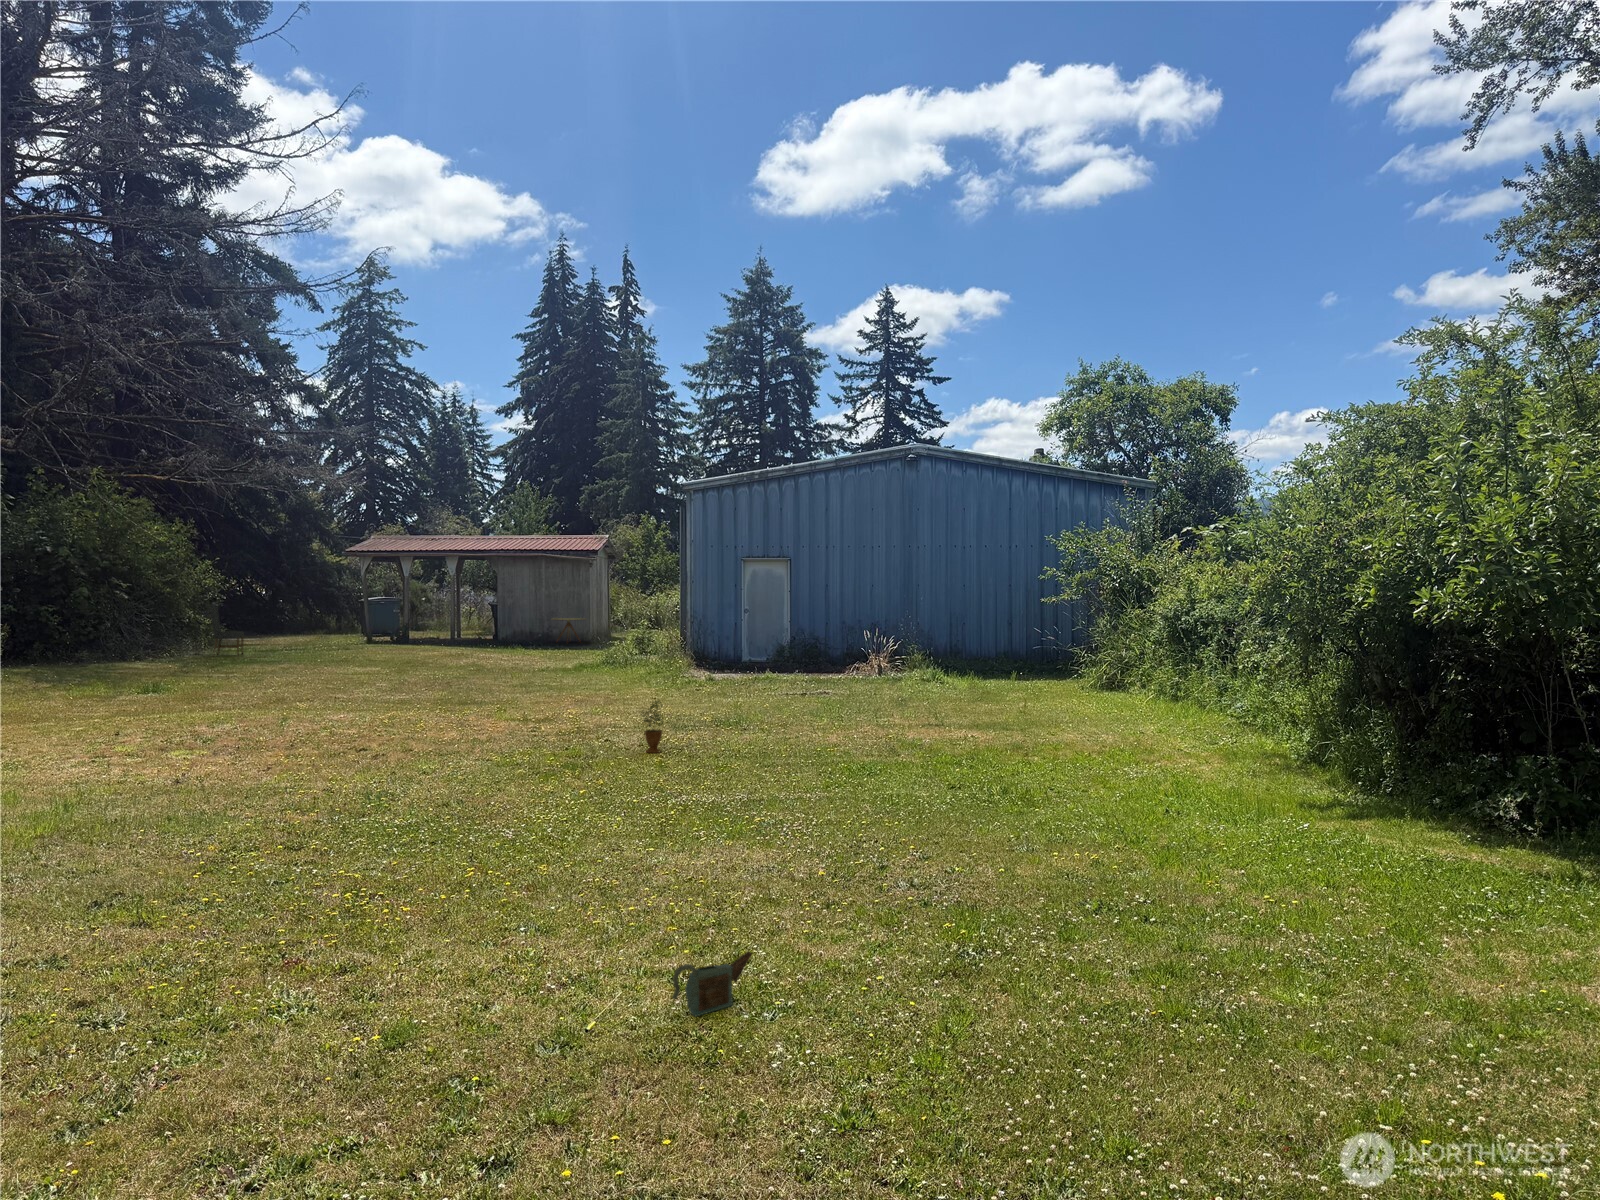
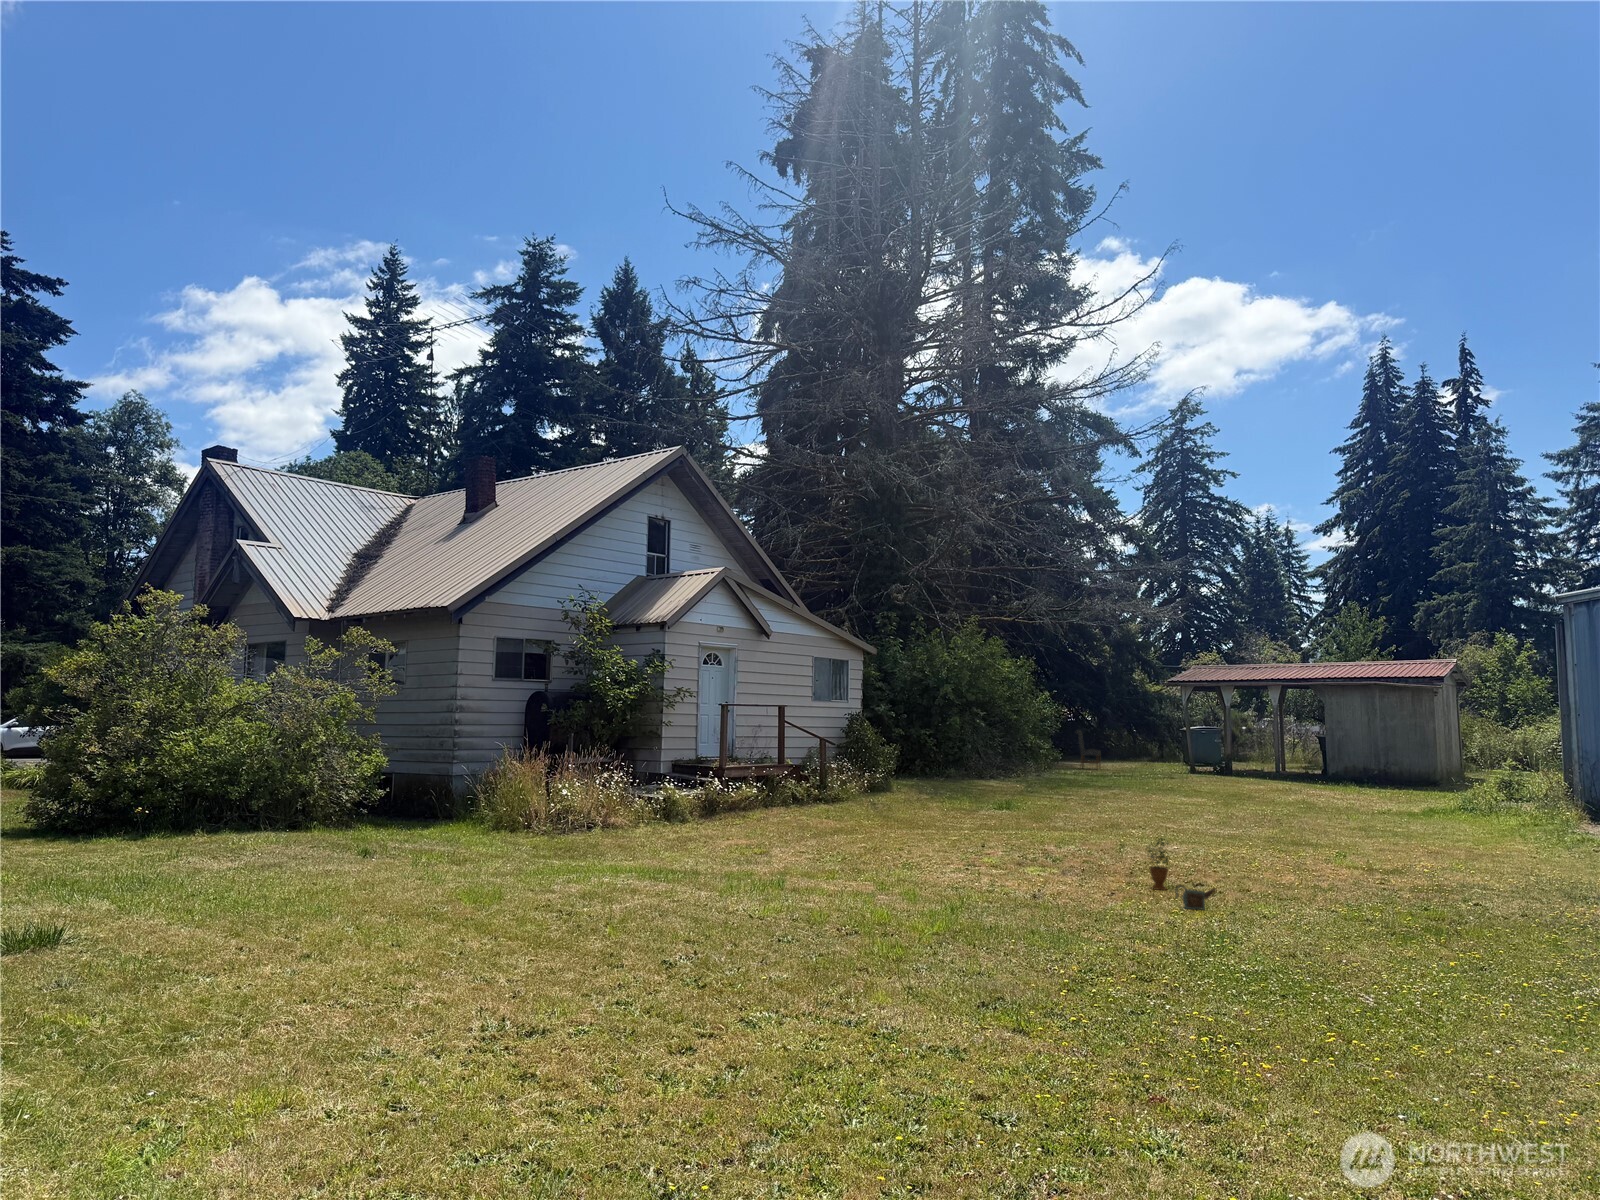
round table: present [554,618,584,643] -> none [1373,750,1414,777]
potted plant: present [641,701,663,753] -> present [1147,838,1168,890]
watering can: present [672,951,753,1016] -> present [1175,885,1216,910]

